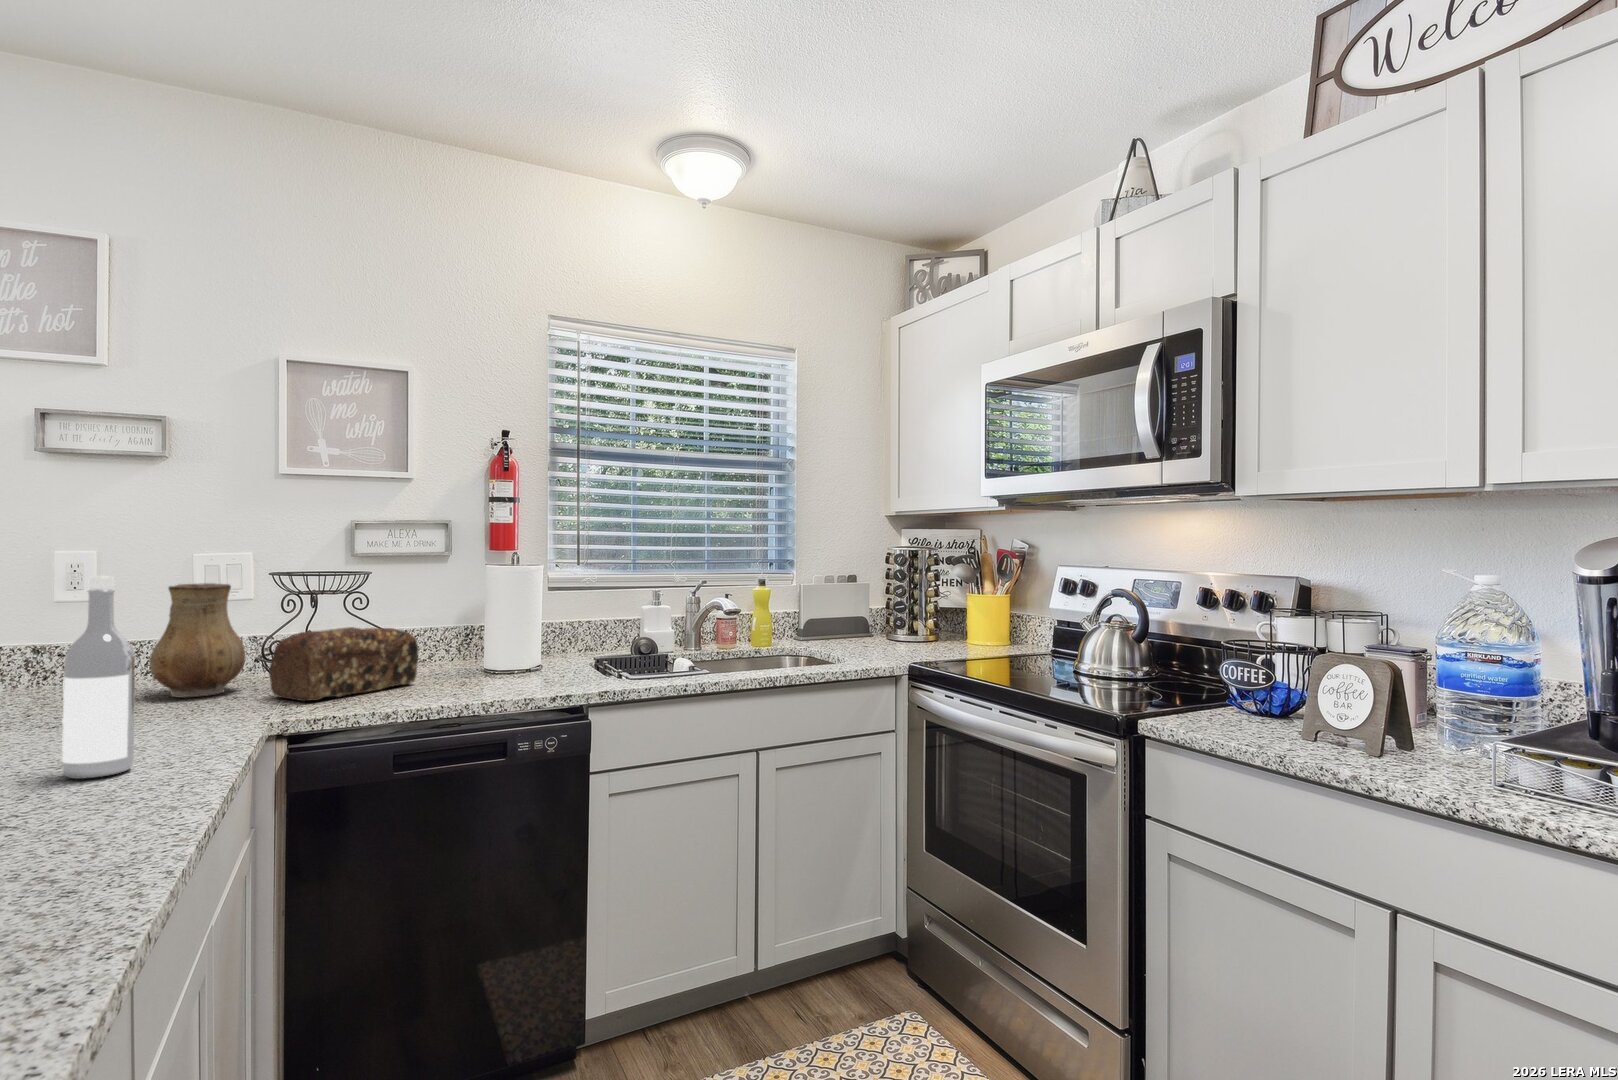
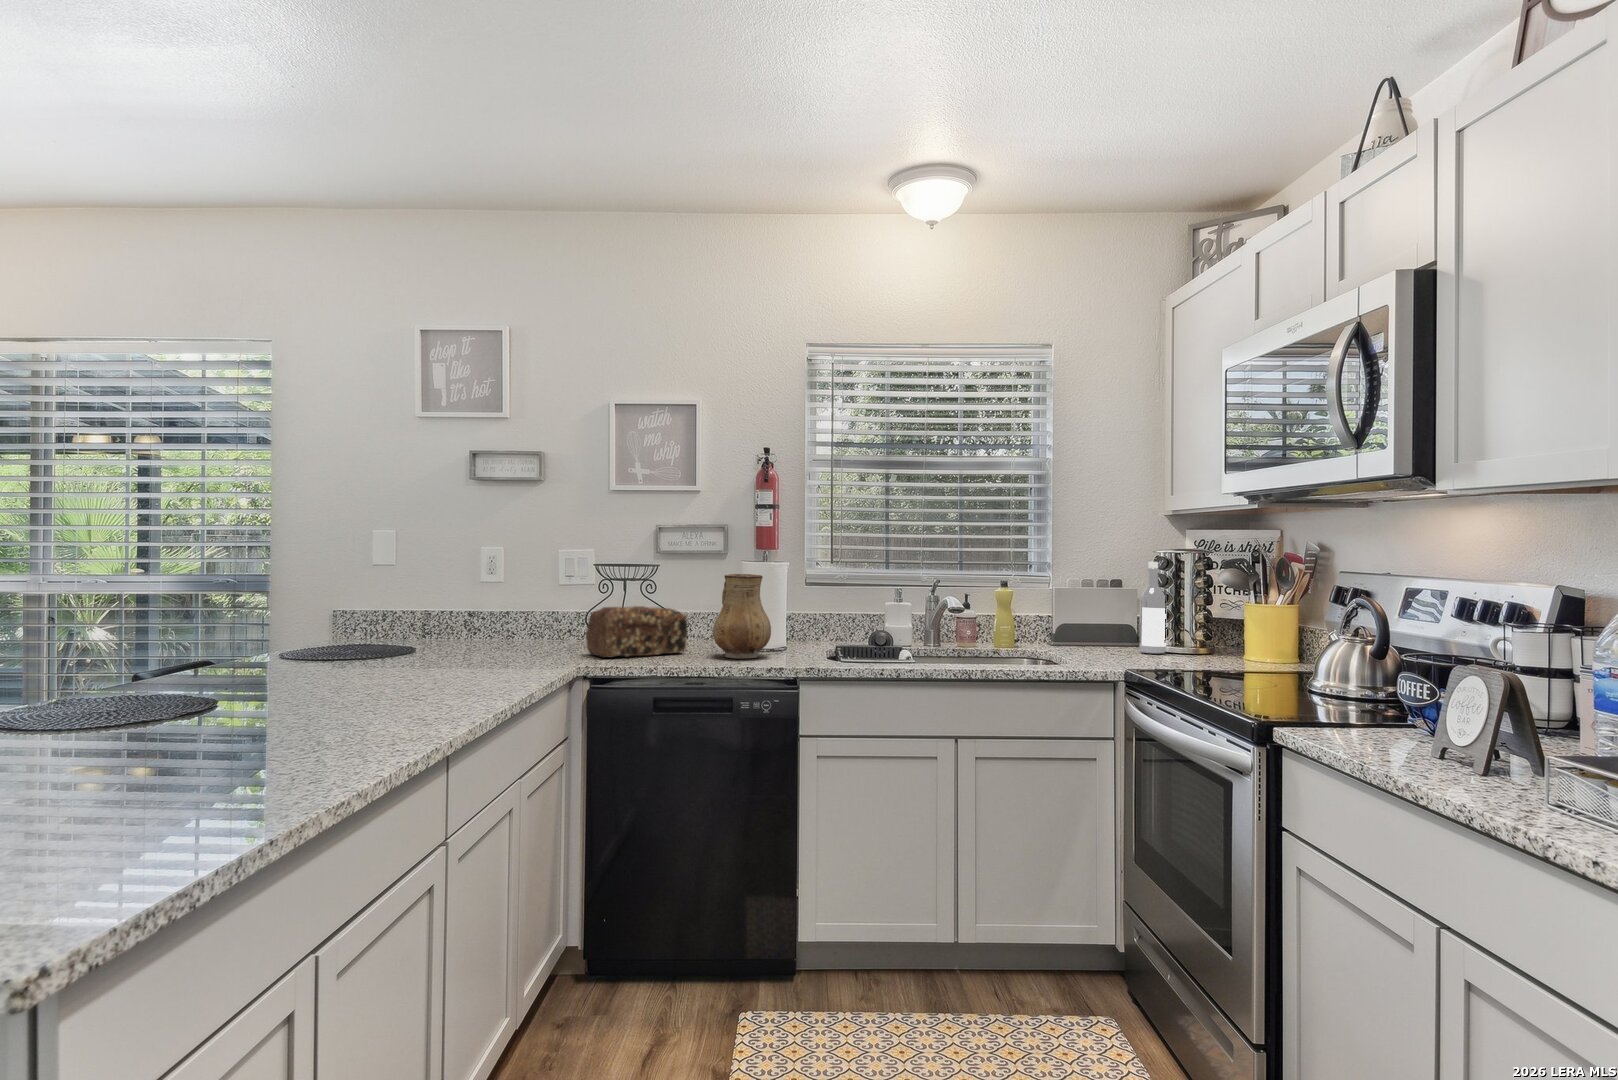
wine bottle: present [62,576,135,779] -> present [1140,562,1166,654]
ceramic pitcher: present [150,583,245,697] -> present [713,574,771,658]

